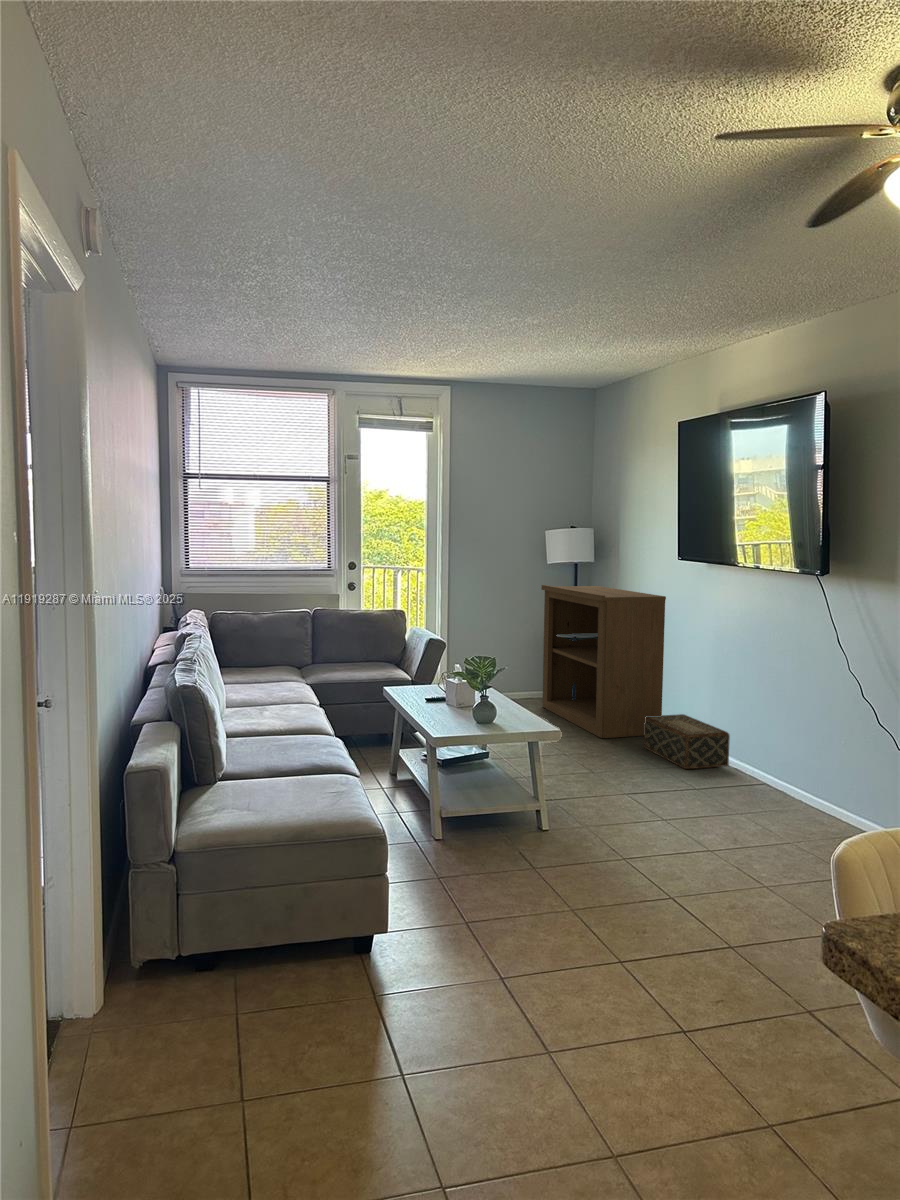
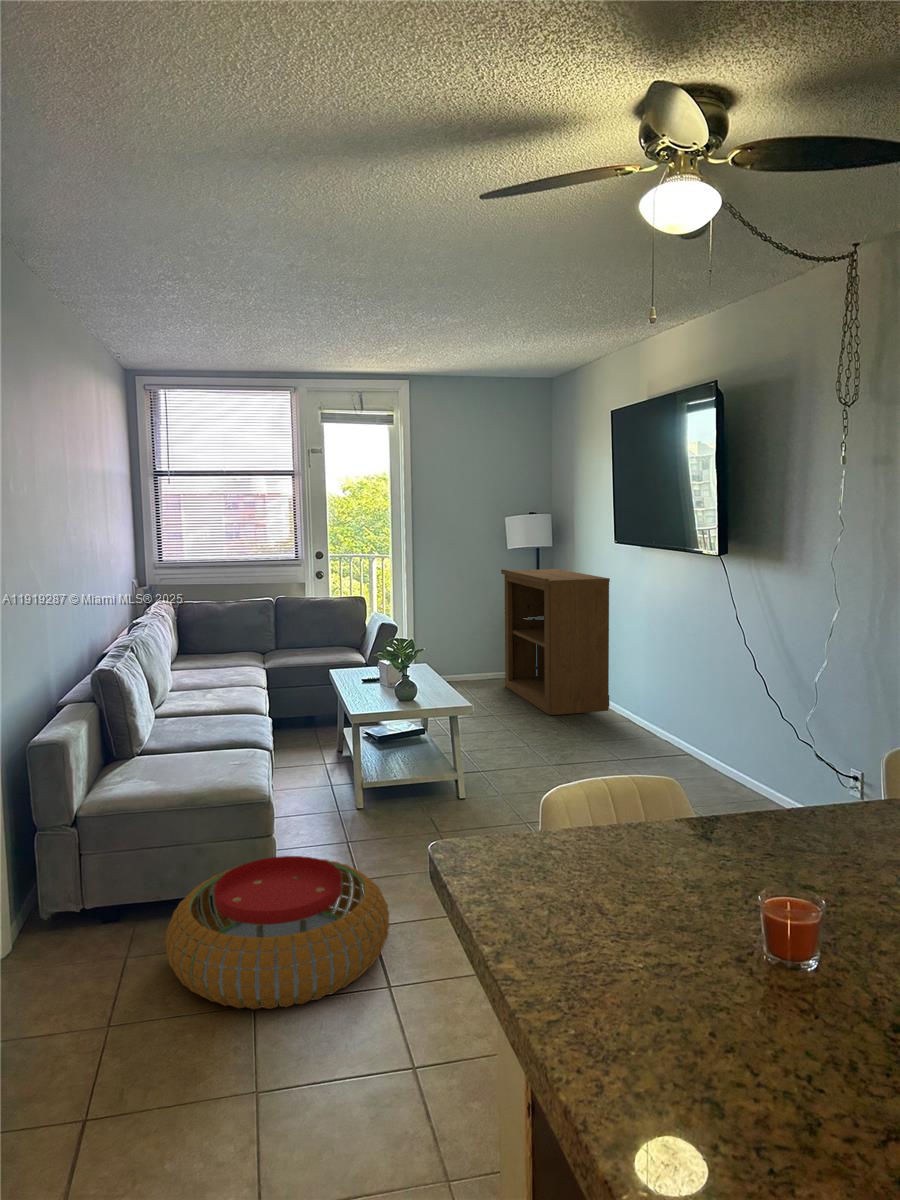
woven basket: present [644,714,730,769] -> none [586,691,660,743]
pouf: none [294,897,542,1079] -> present [166,856,389,1009]

